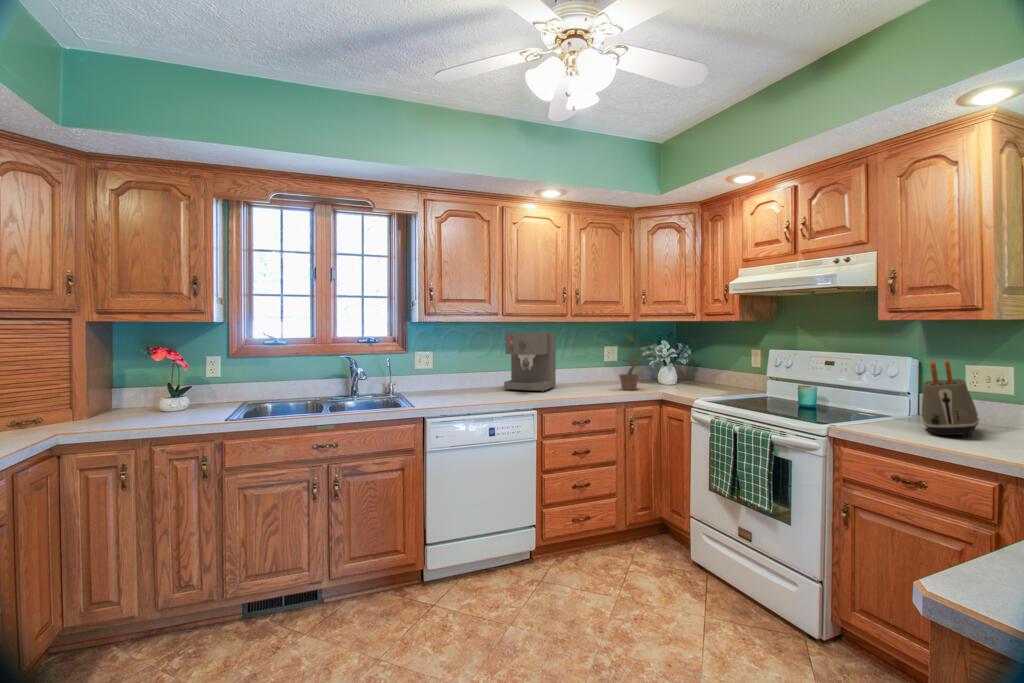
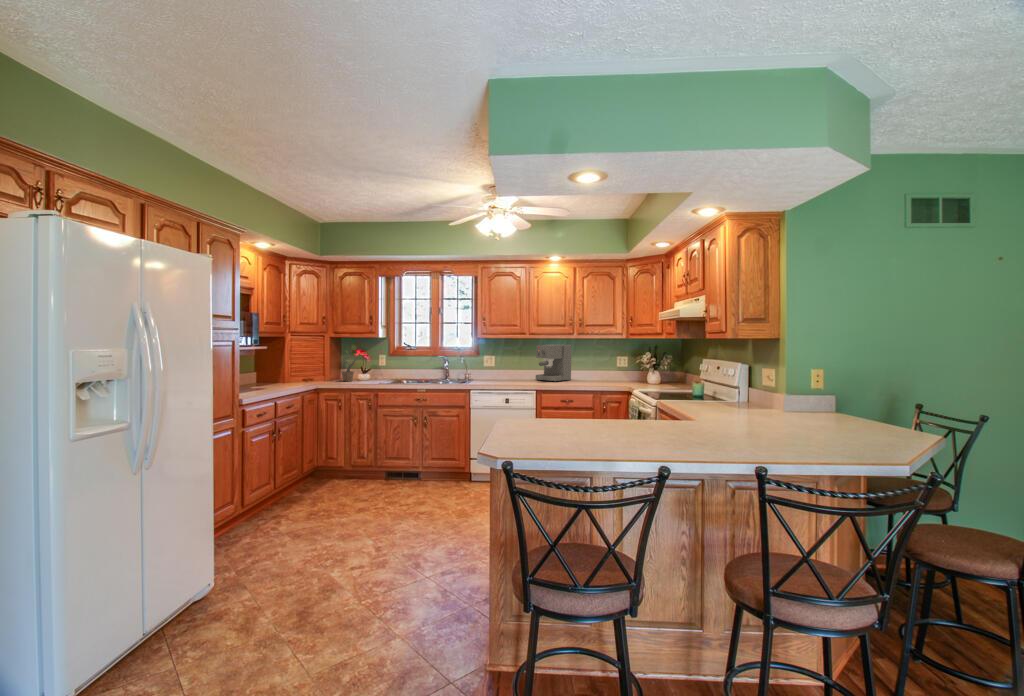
potted plant: present [619,333,655,390] -> present [341,345,366,381]
toaster: present [922,360,979,437] -> none [699,368,744,413]

